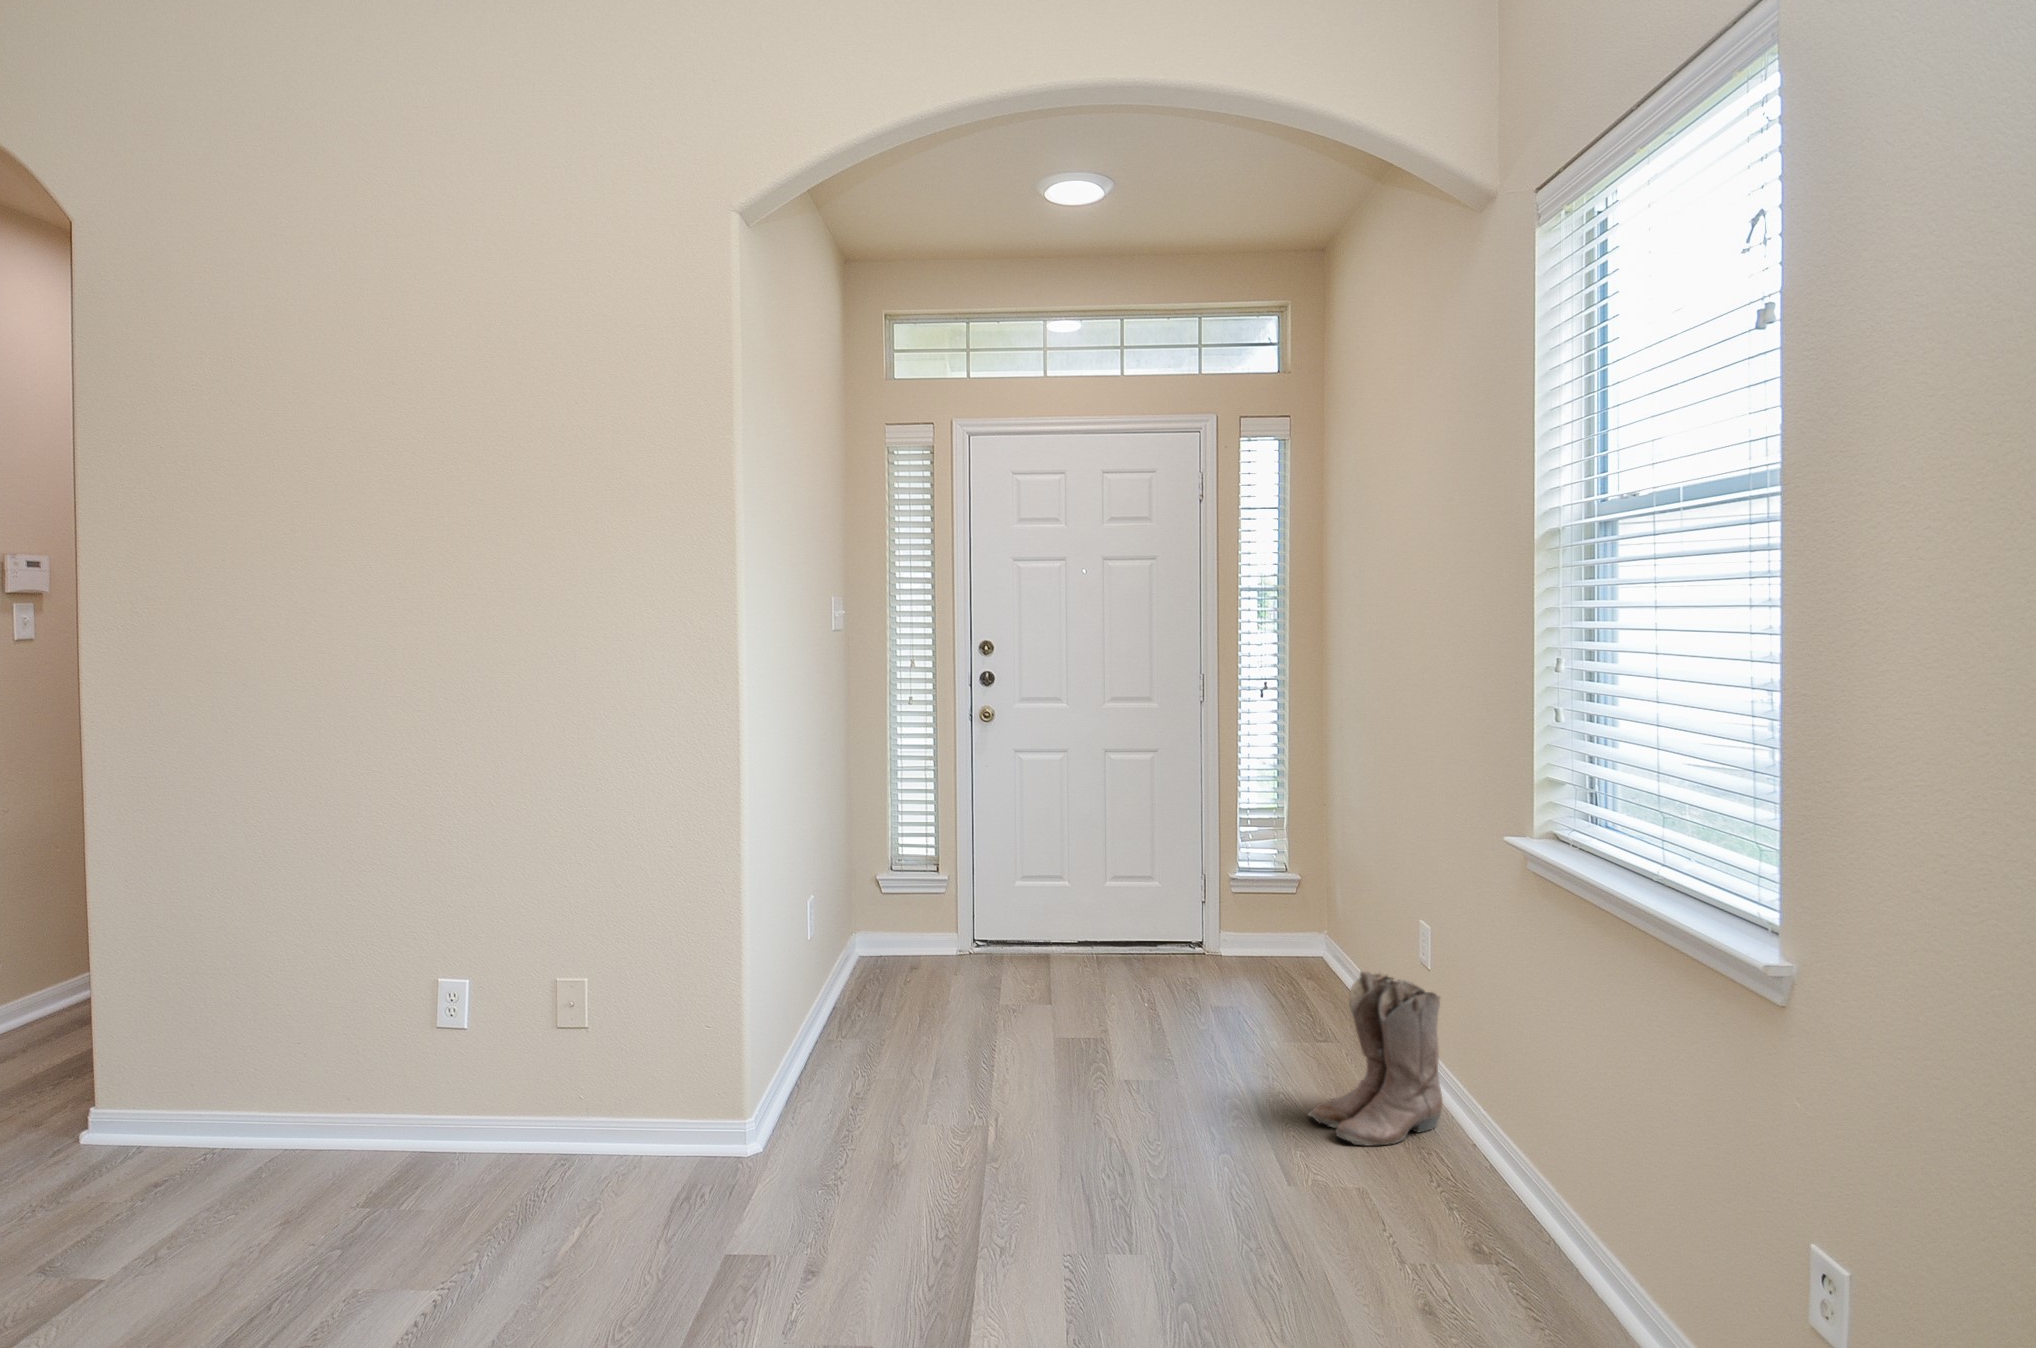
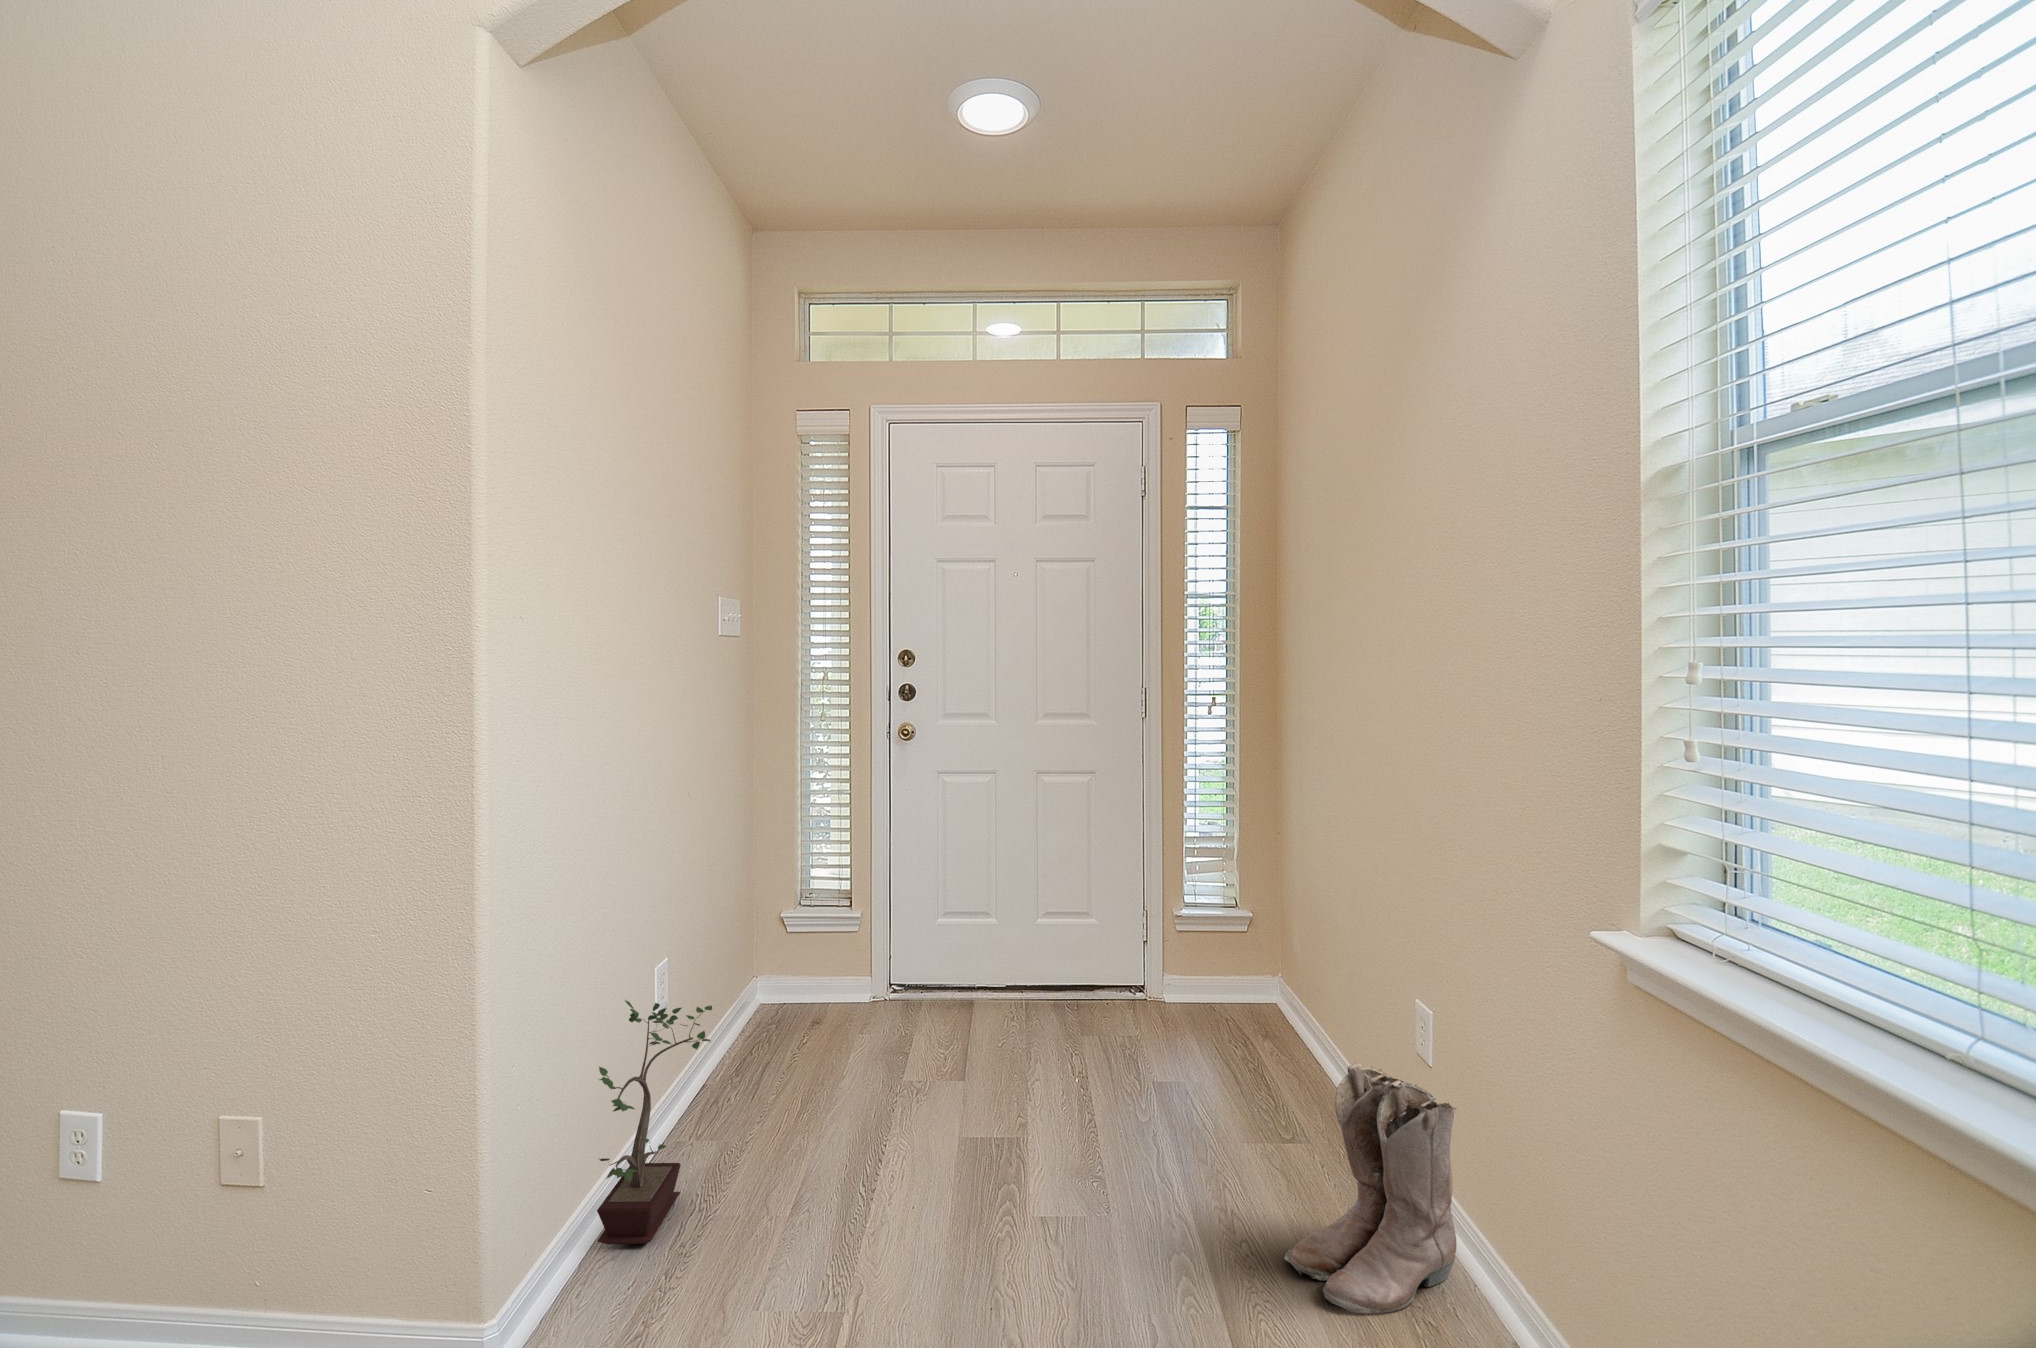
potted plant: none [776,920,851,1104] -> present [597,1000,712,1244]

